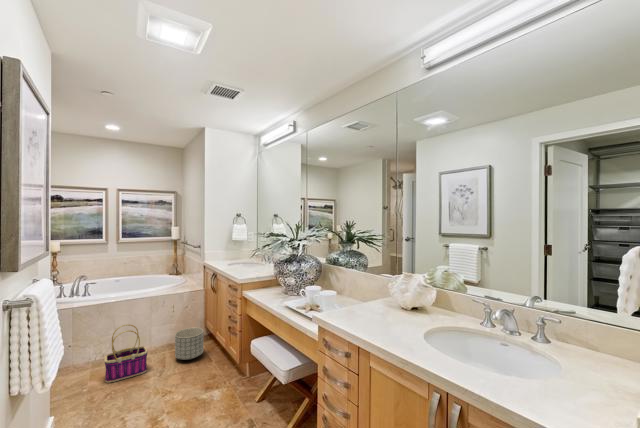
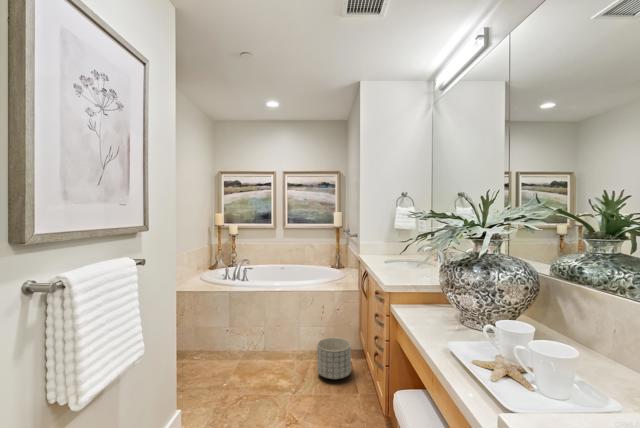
basket: present [104,325,148,383] -> none [244,320,286,383]

